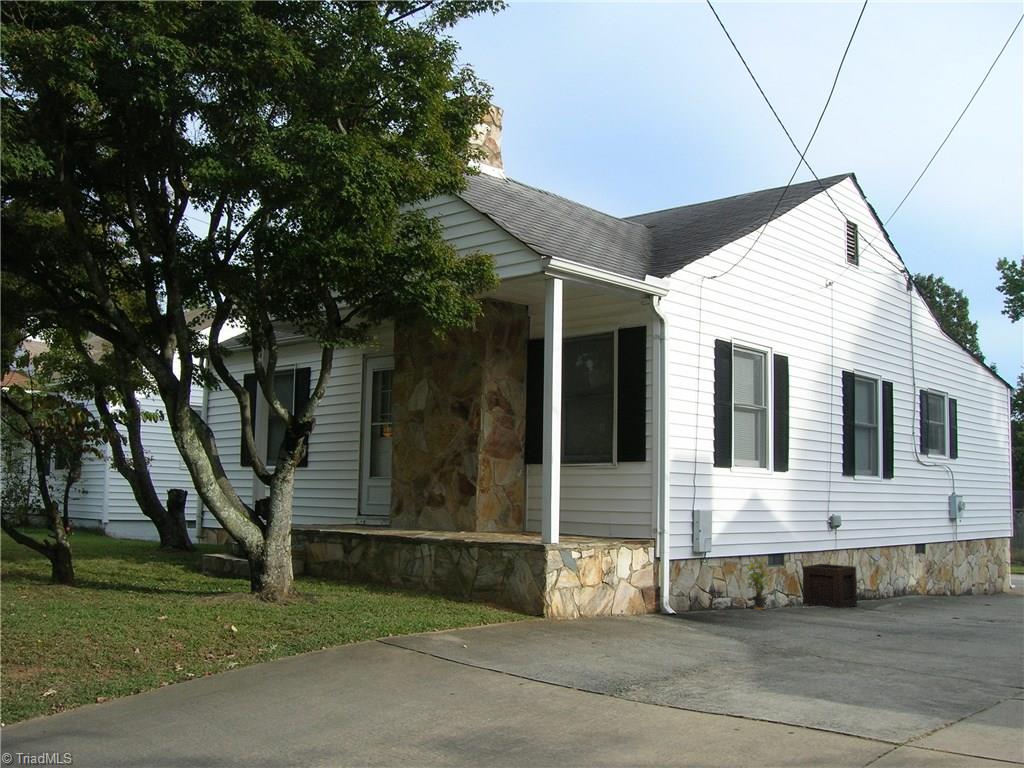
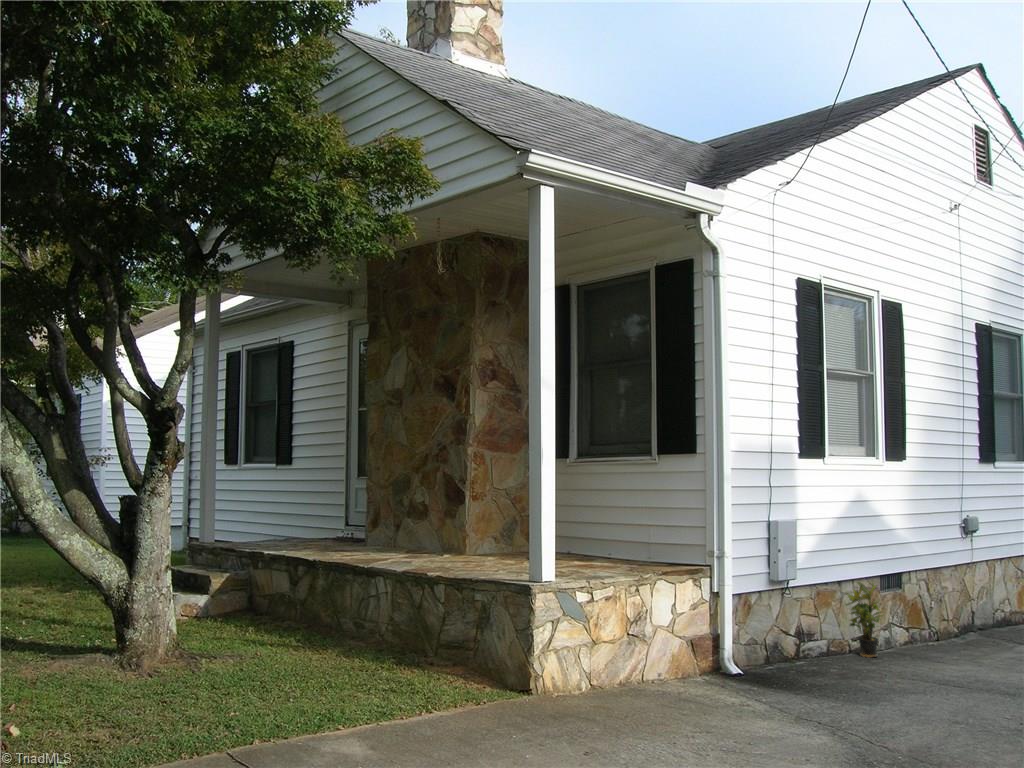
wooden crate: present [803,564,857,608] -> none [928,583,1006,650]

